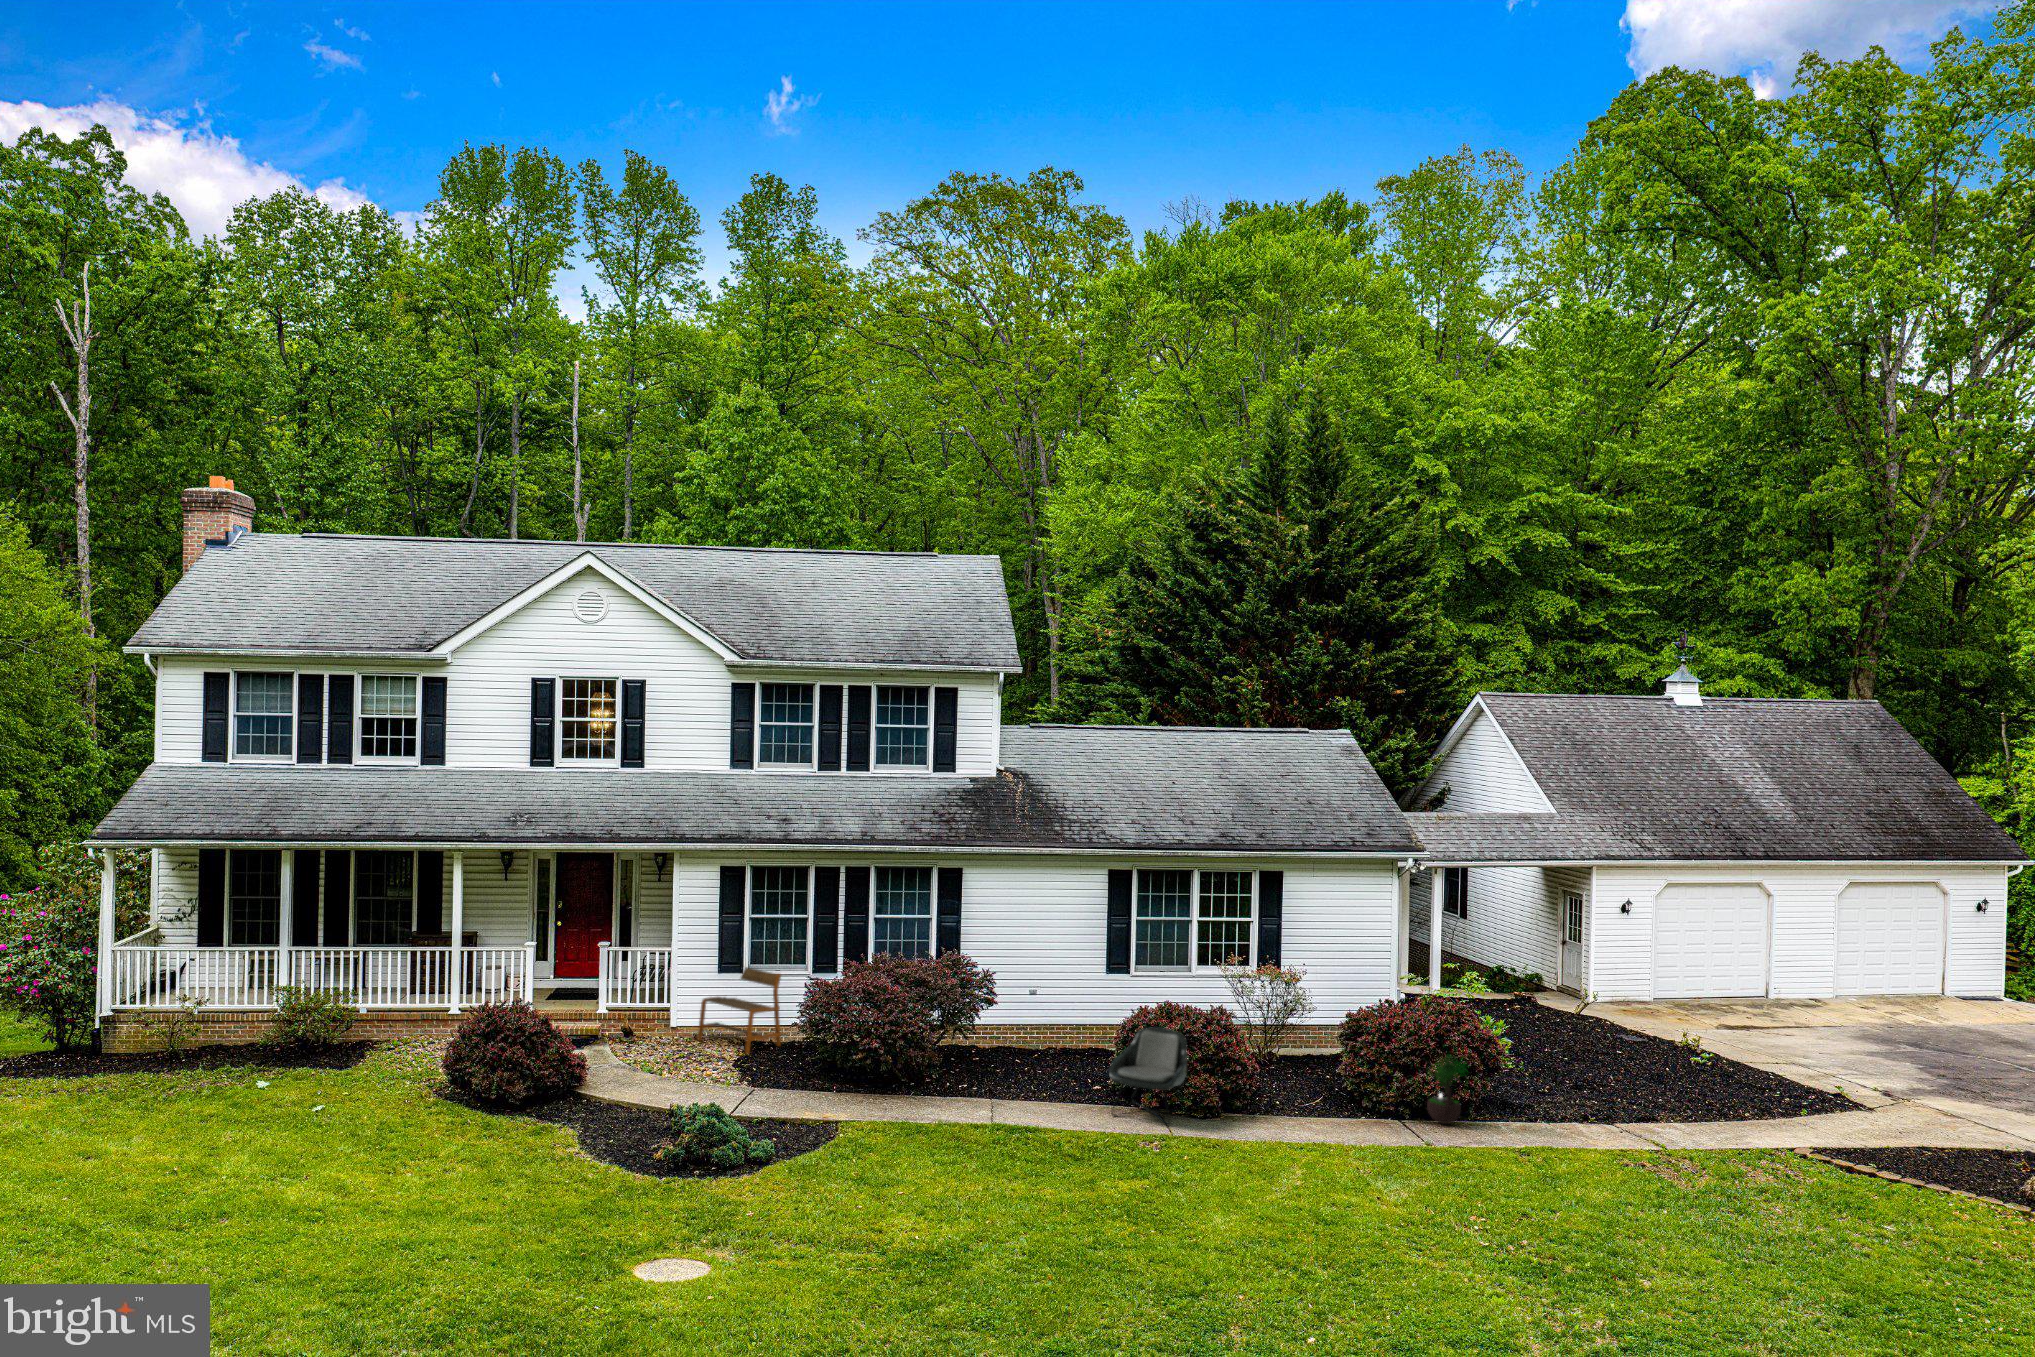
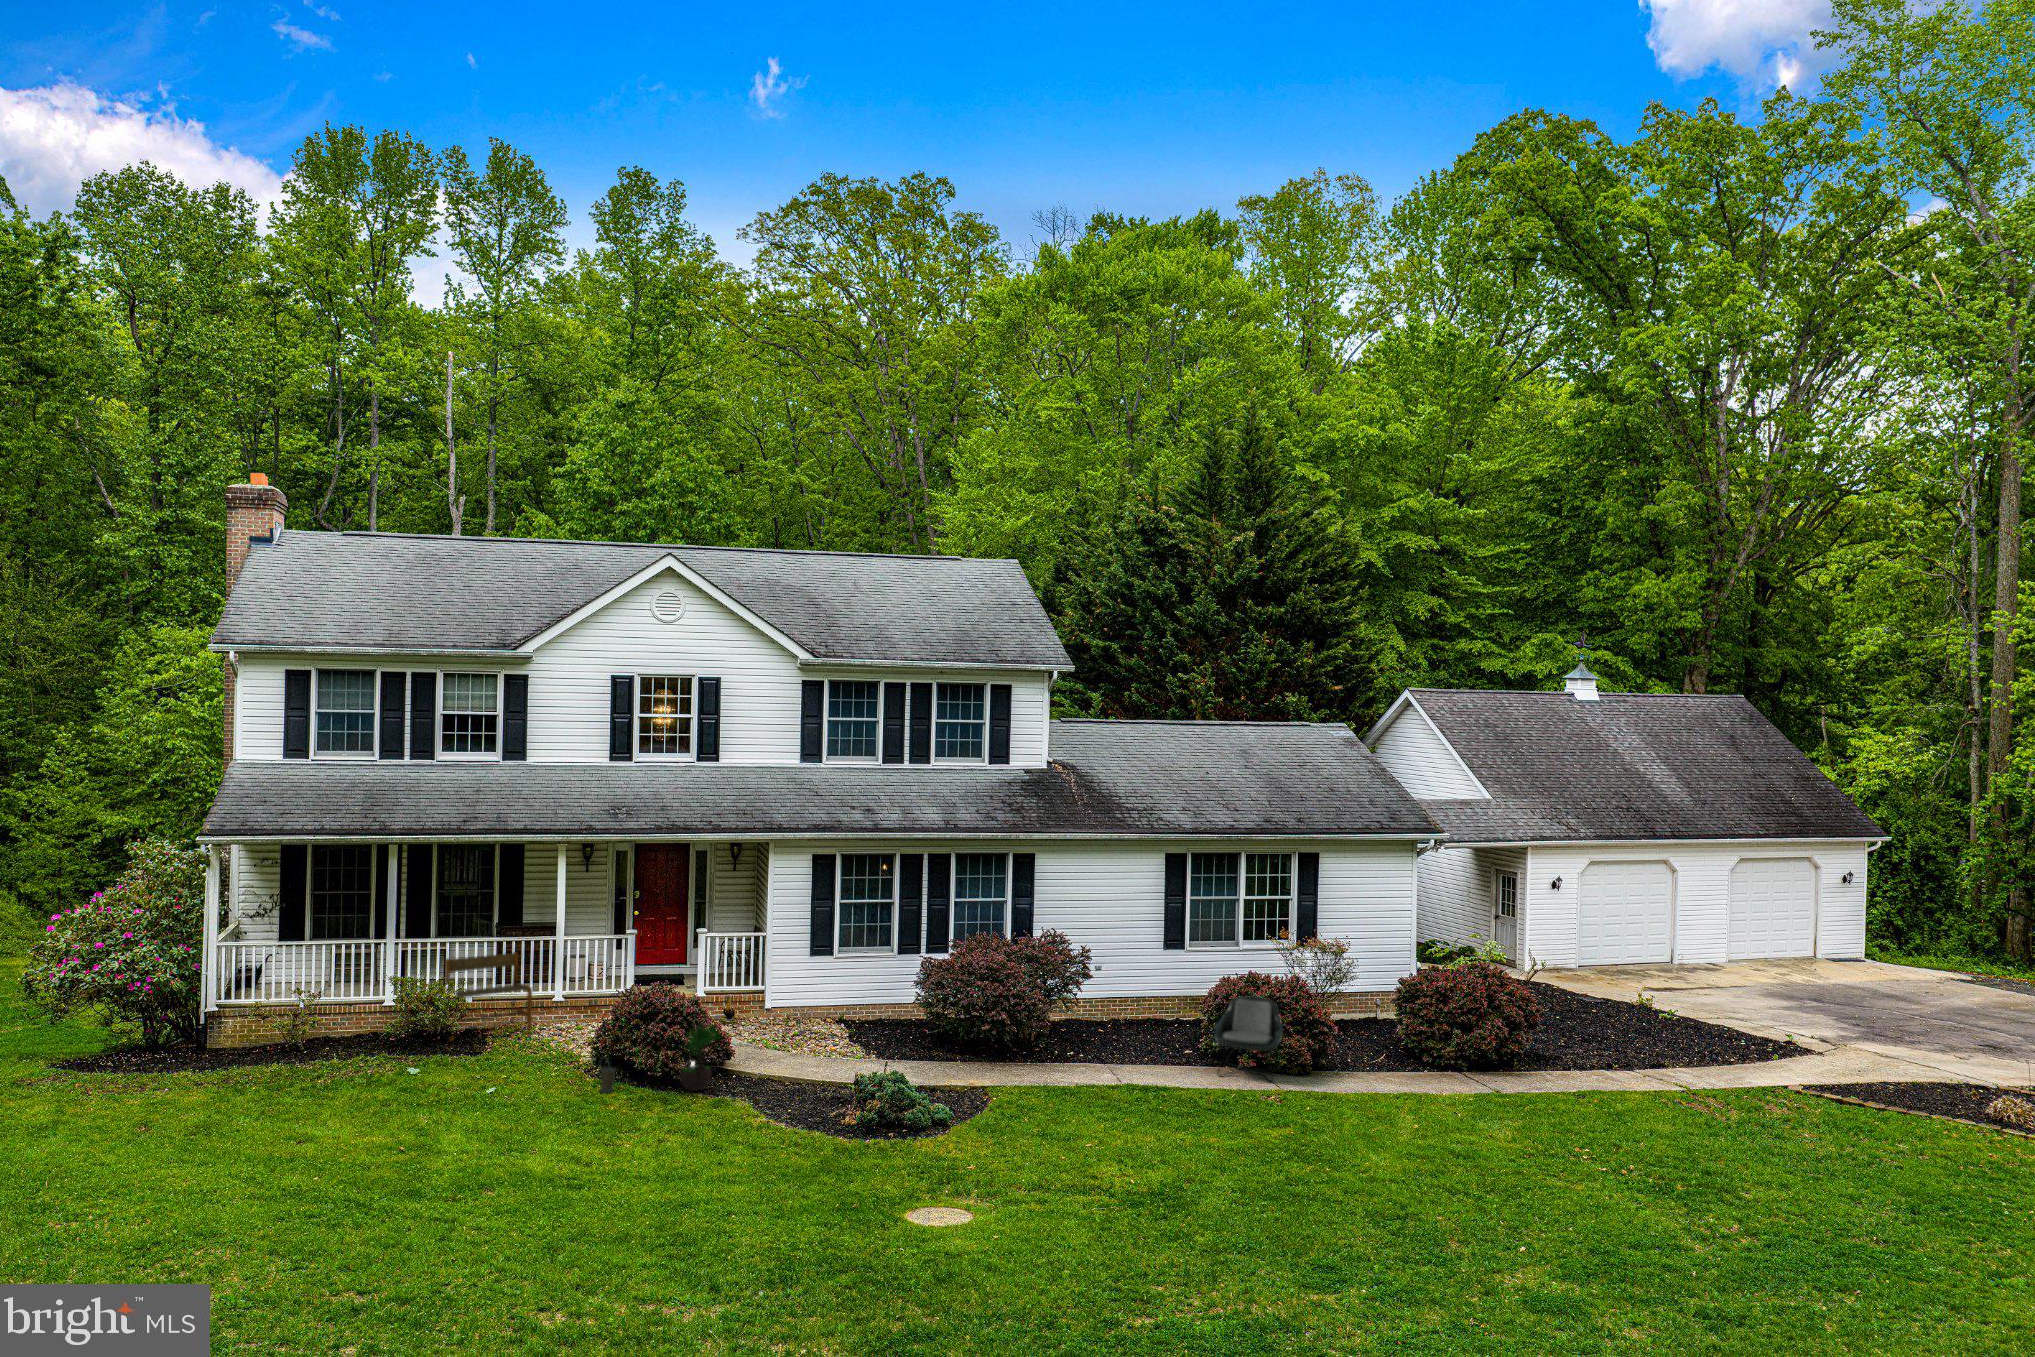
bench: present [697,967,781,1054] -> present [444,952,532,1040]
potted tree: present [1427,1057,1466,1124] -> present [680,1025,716,1091]
watering can: none [434,1074,450,1111] -> present [600,1062,615,1093]

